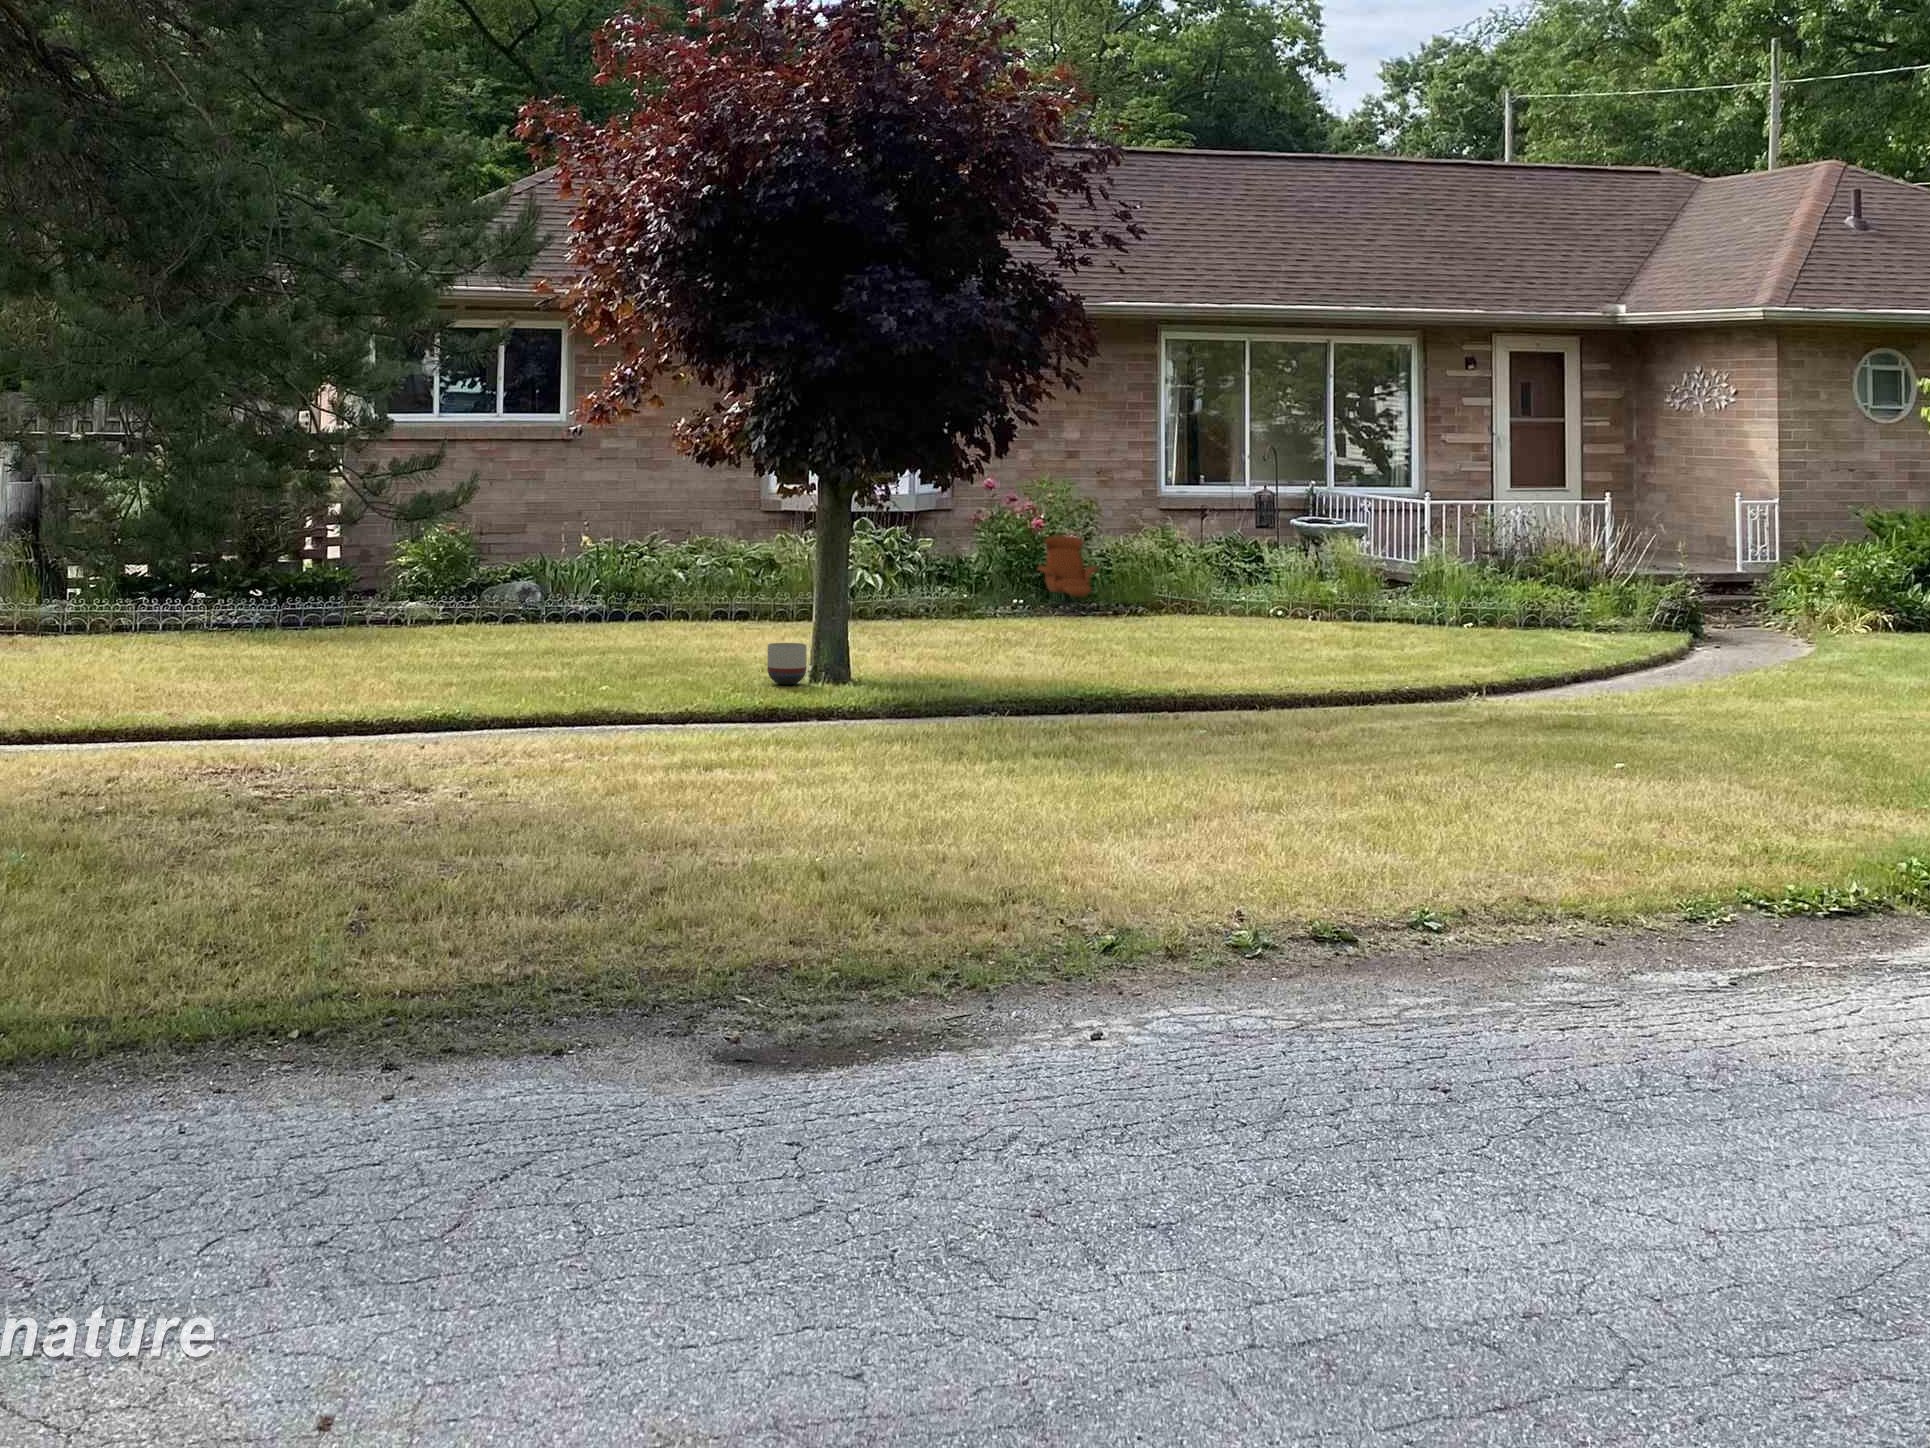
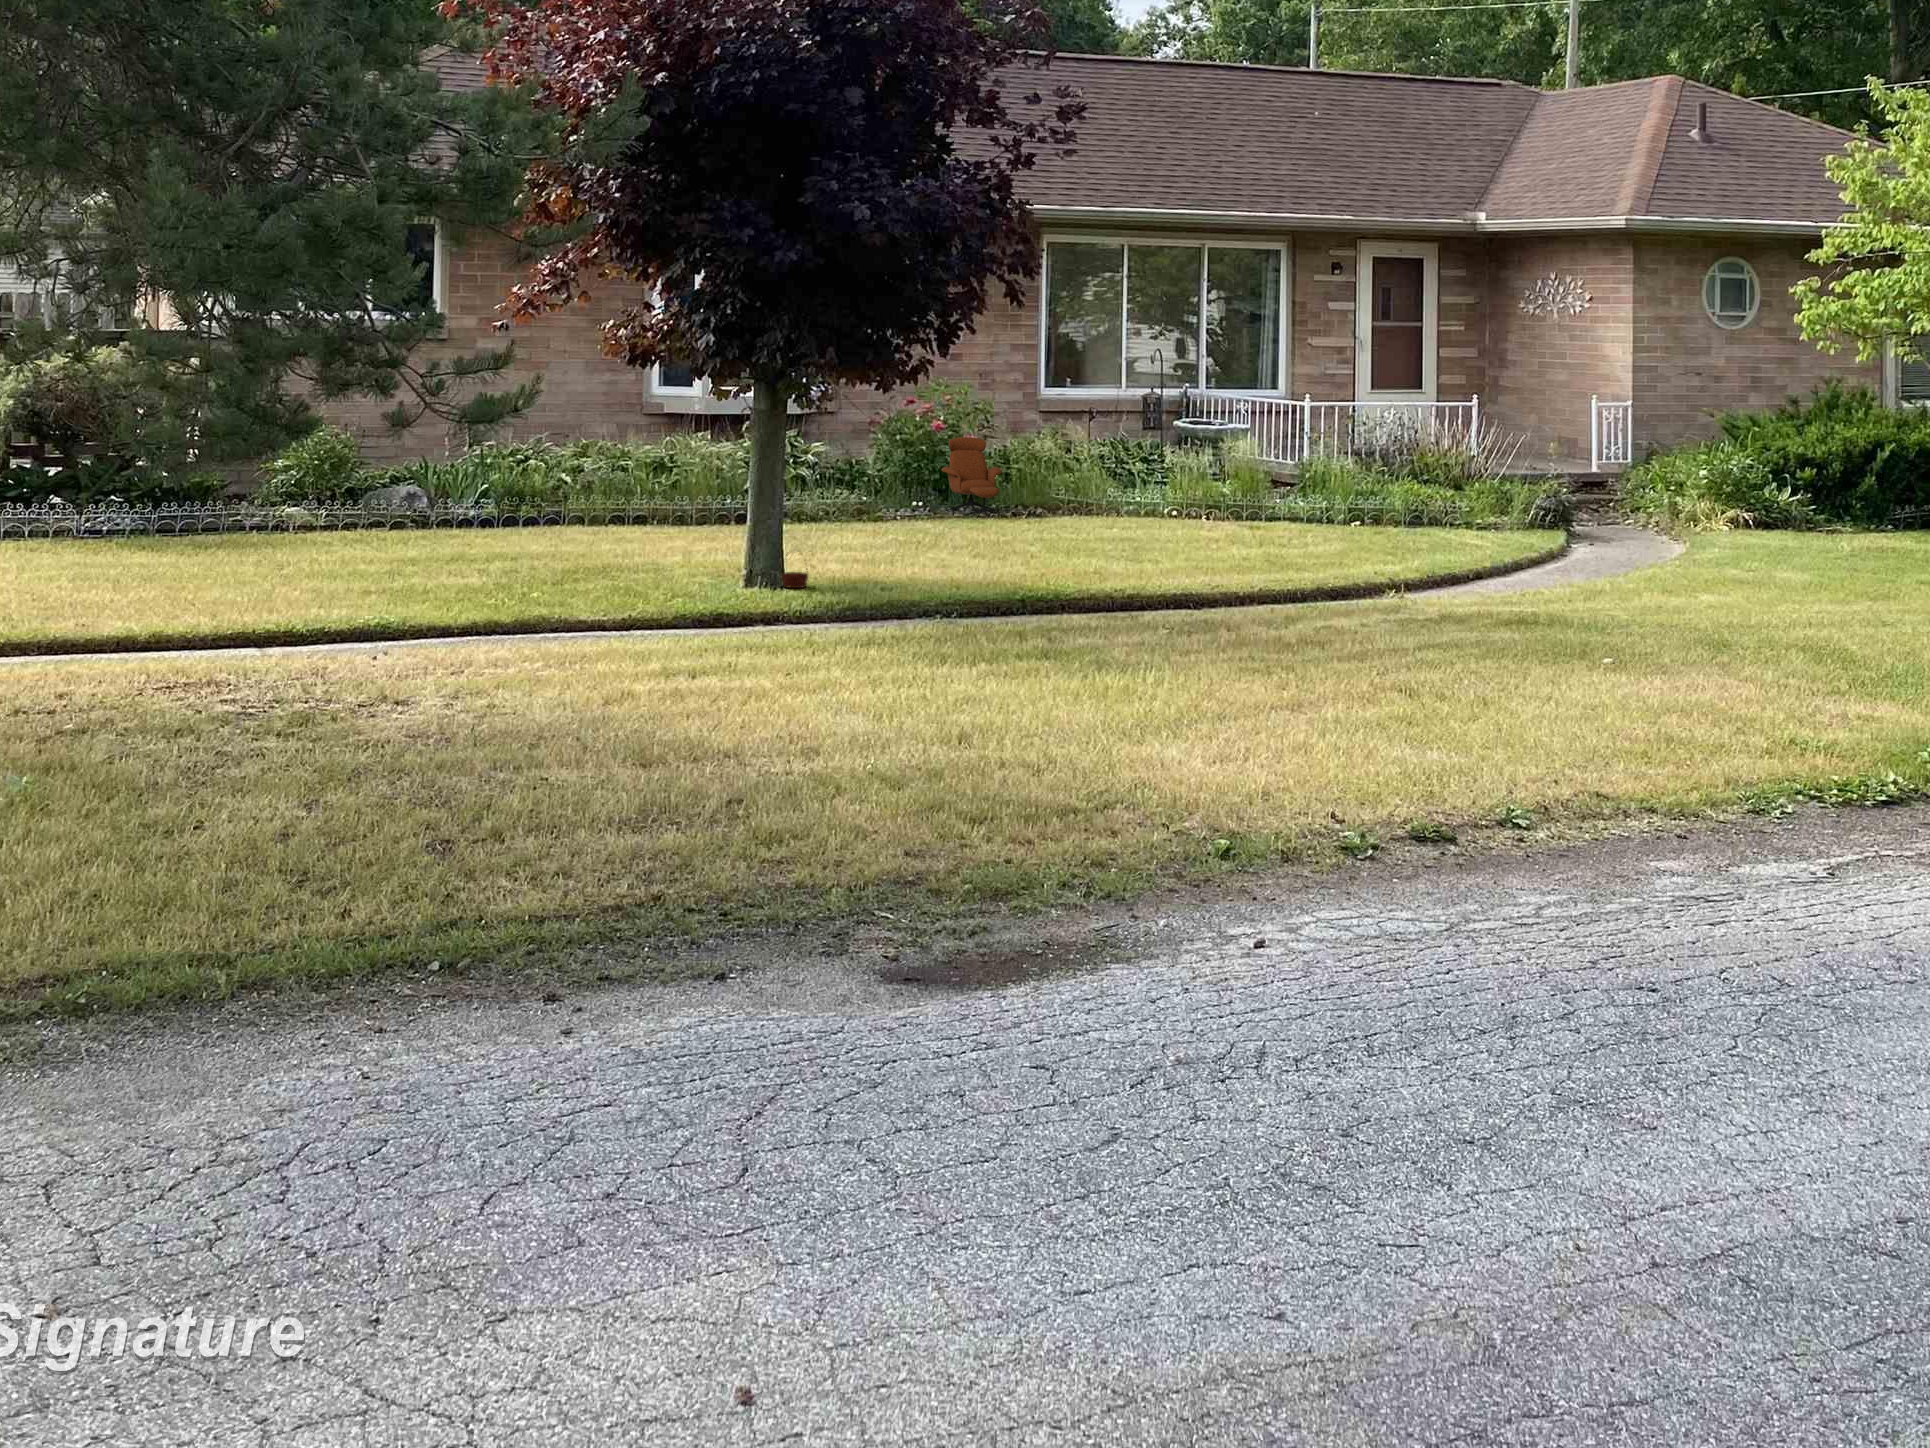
planter: present [767,643,807,685] -> none [709,544,750,587]
basket: none [837,649,864,686] -> present [782,552,808,588]

